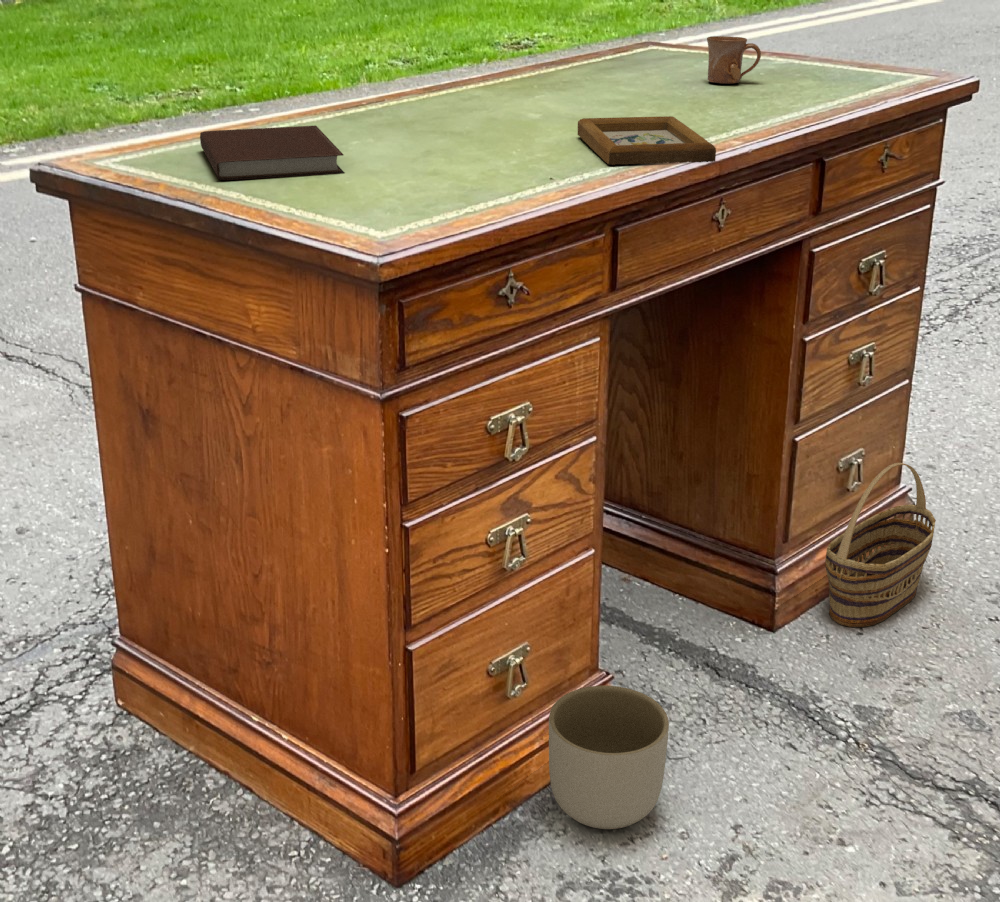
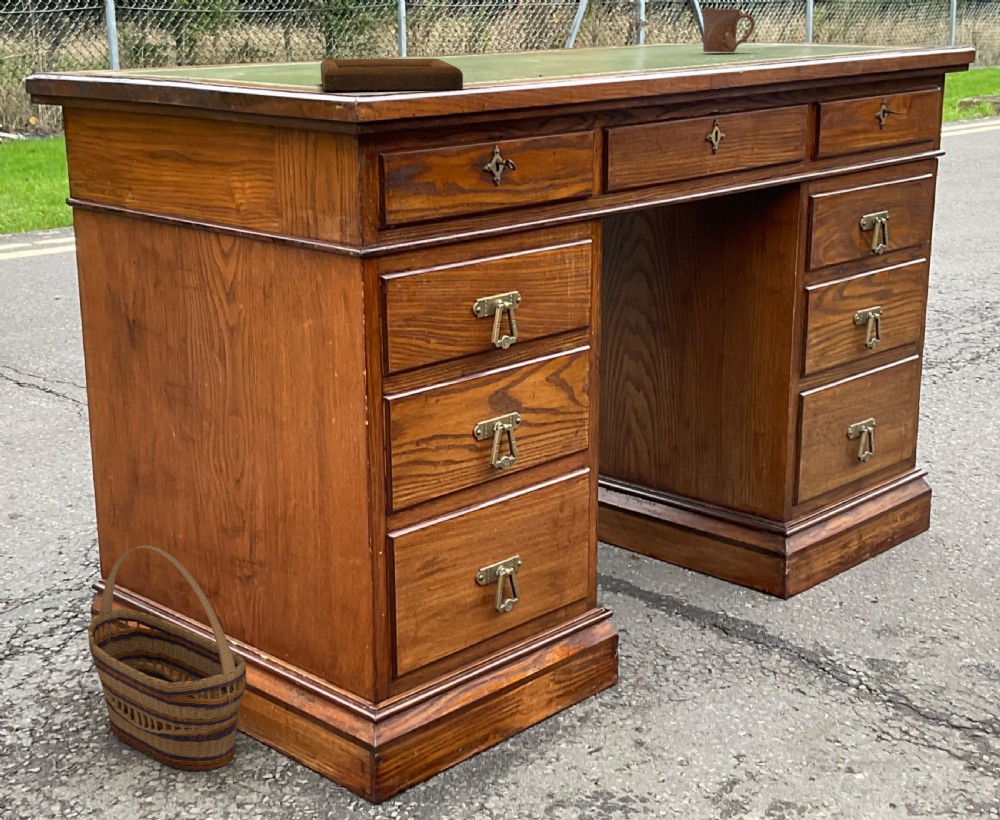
picture frame: present [578,116,716,165] -> present [321,59,463,91]
notebook: present [200,126,344,180] -> none [194,52,333,78]
basket: present [825,463,936,627] -> present [88,545,247,771]
planter: present [549,686,669,829] -> none [539,612,665,757]

